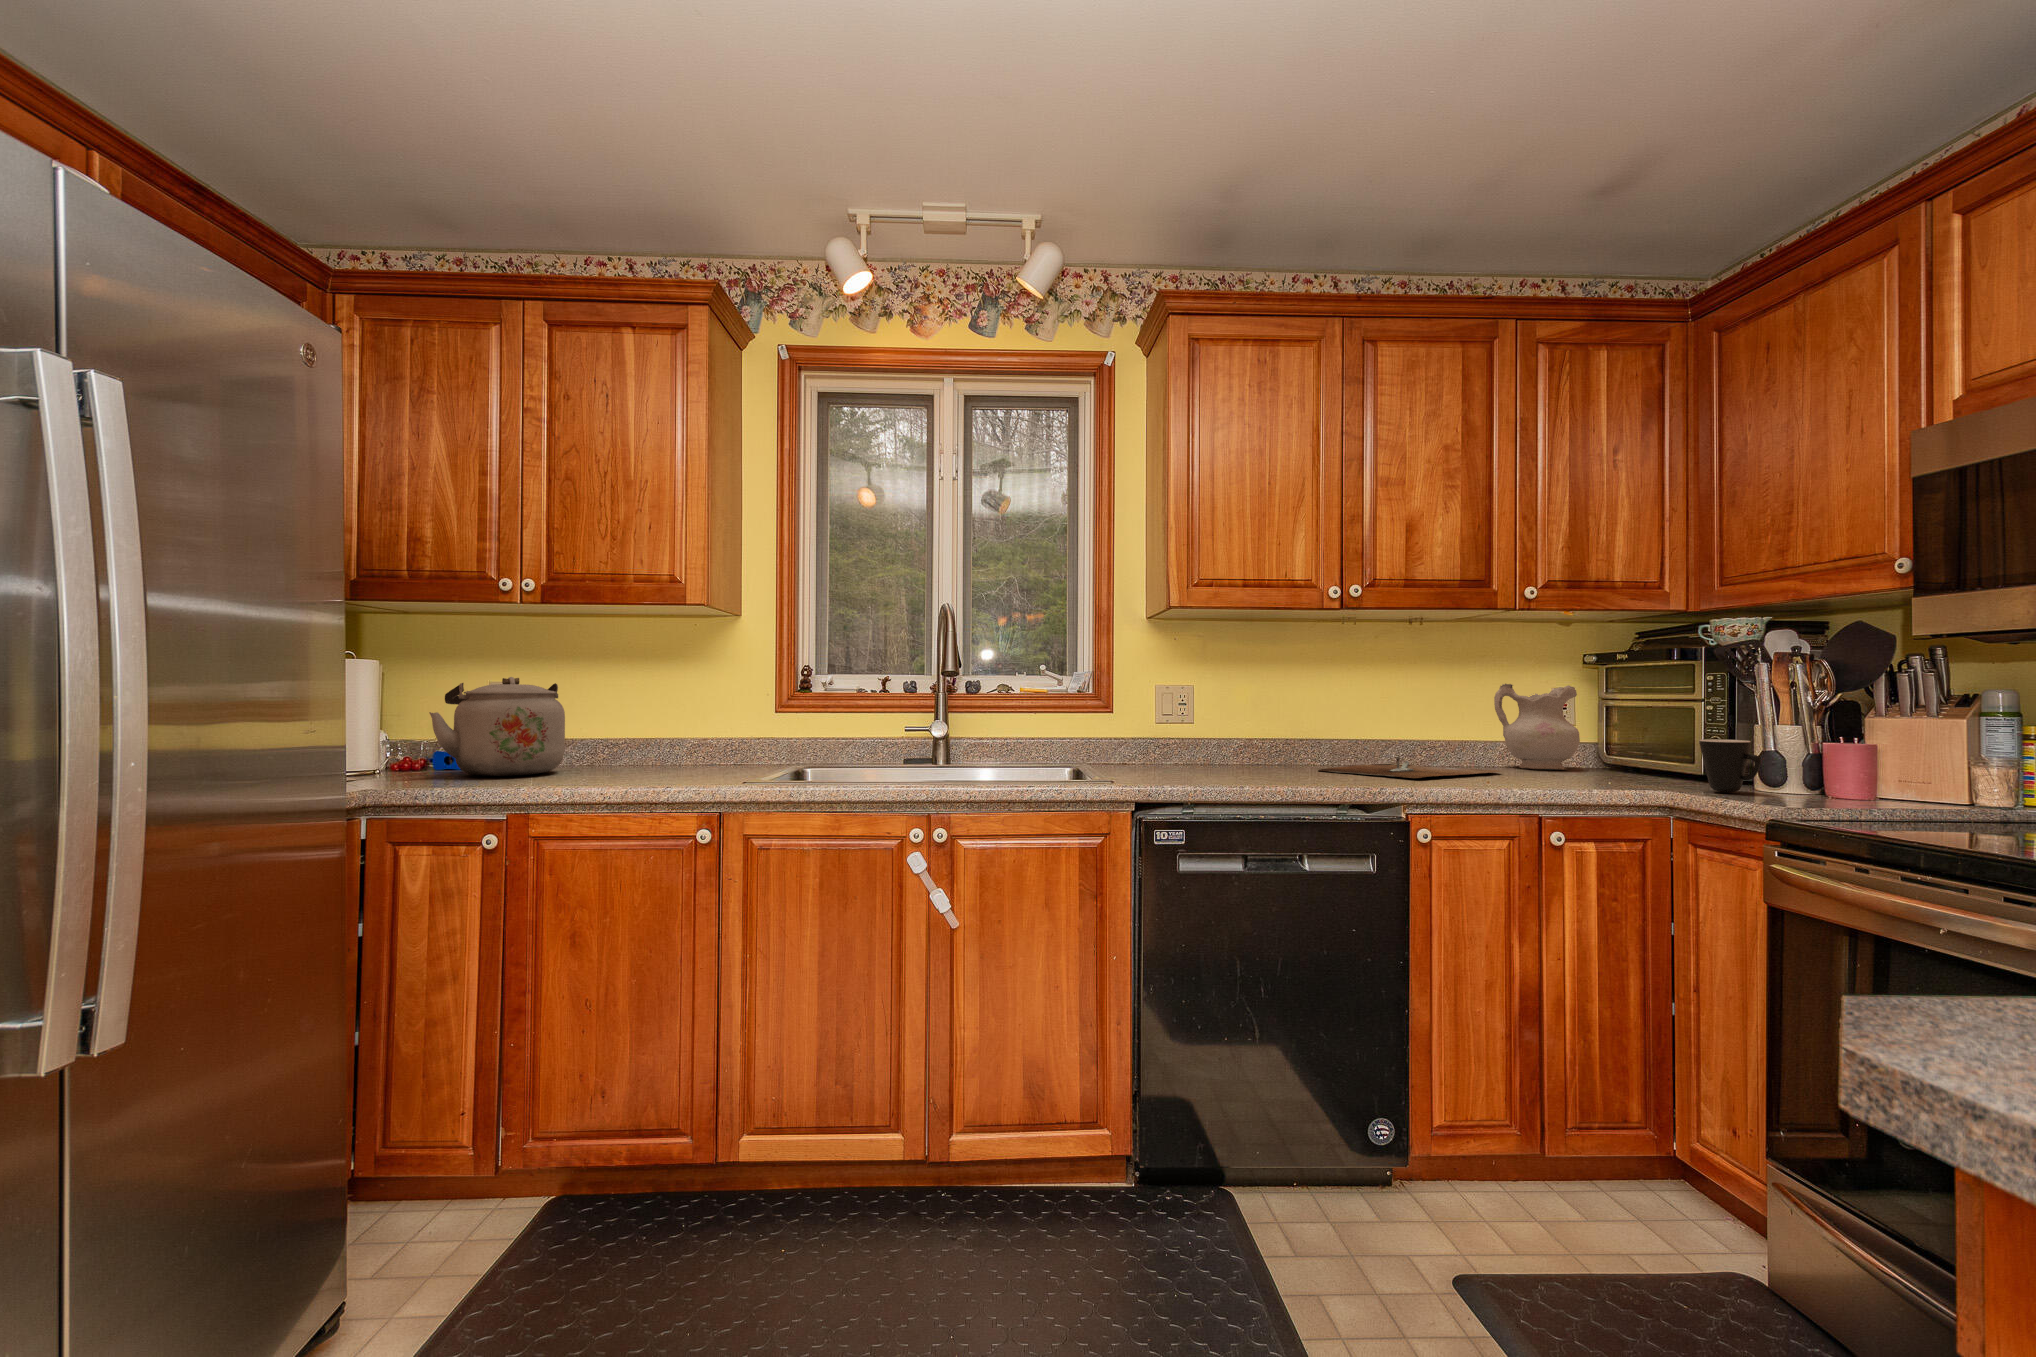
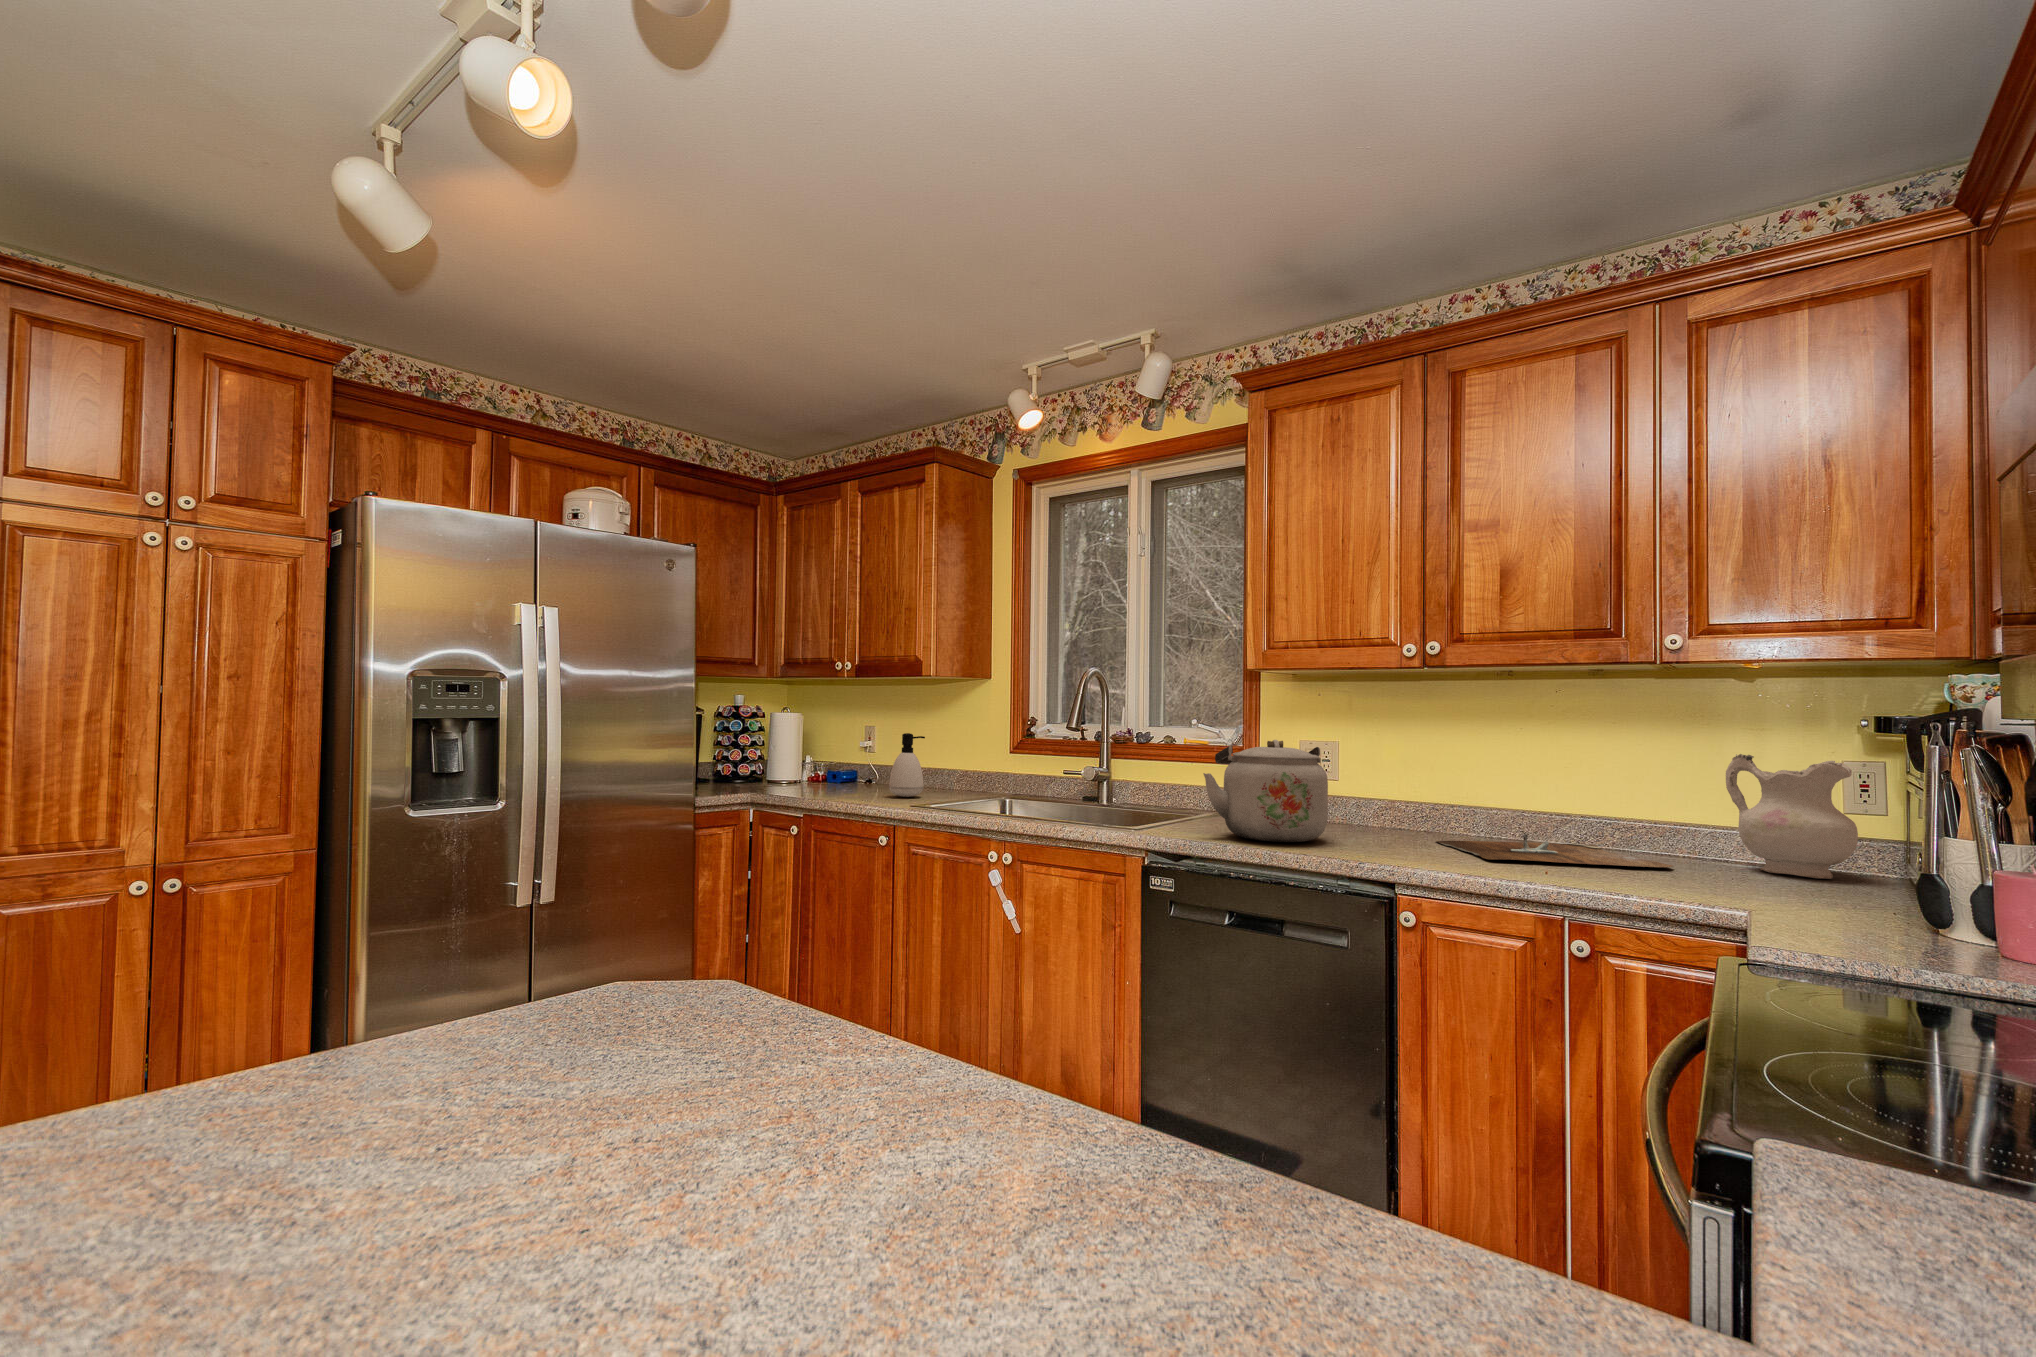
kettle: present [429,677,565,776] -> present [1203,740,1328,842]
soap dispenser: none [667,690,719,780] -> present [889,733,925,797]
mug: present [1699,739,1761,792] -> none [1842,849,1926,931]

